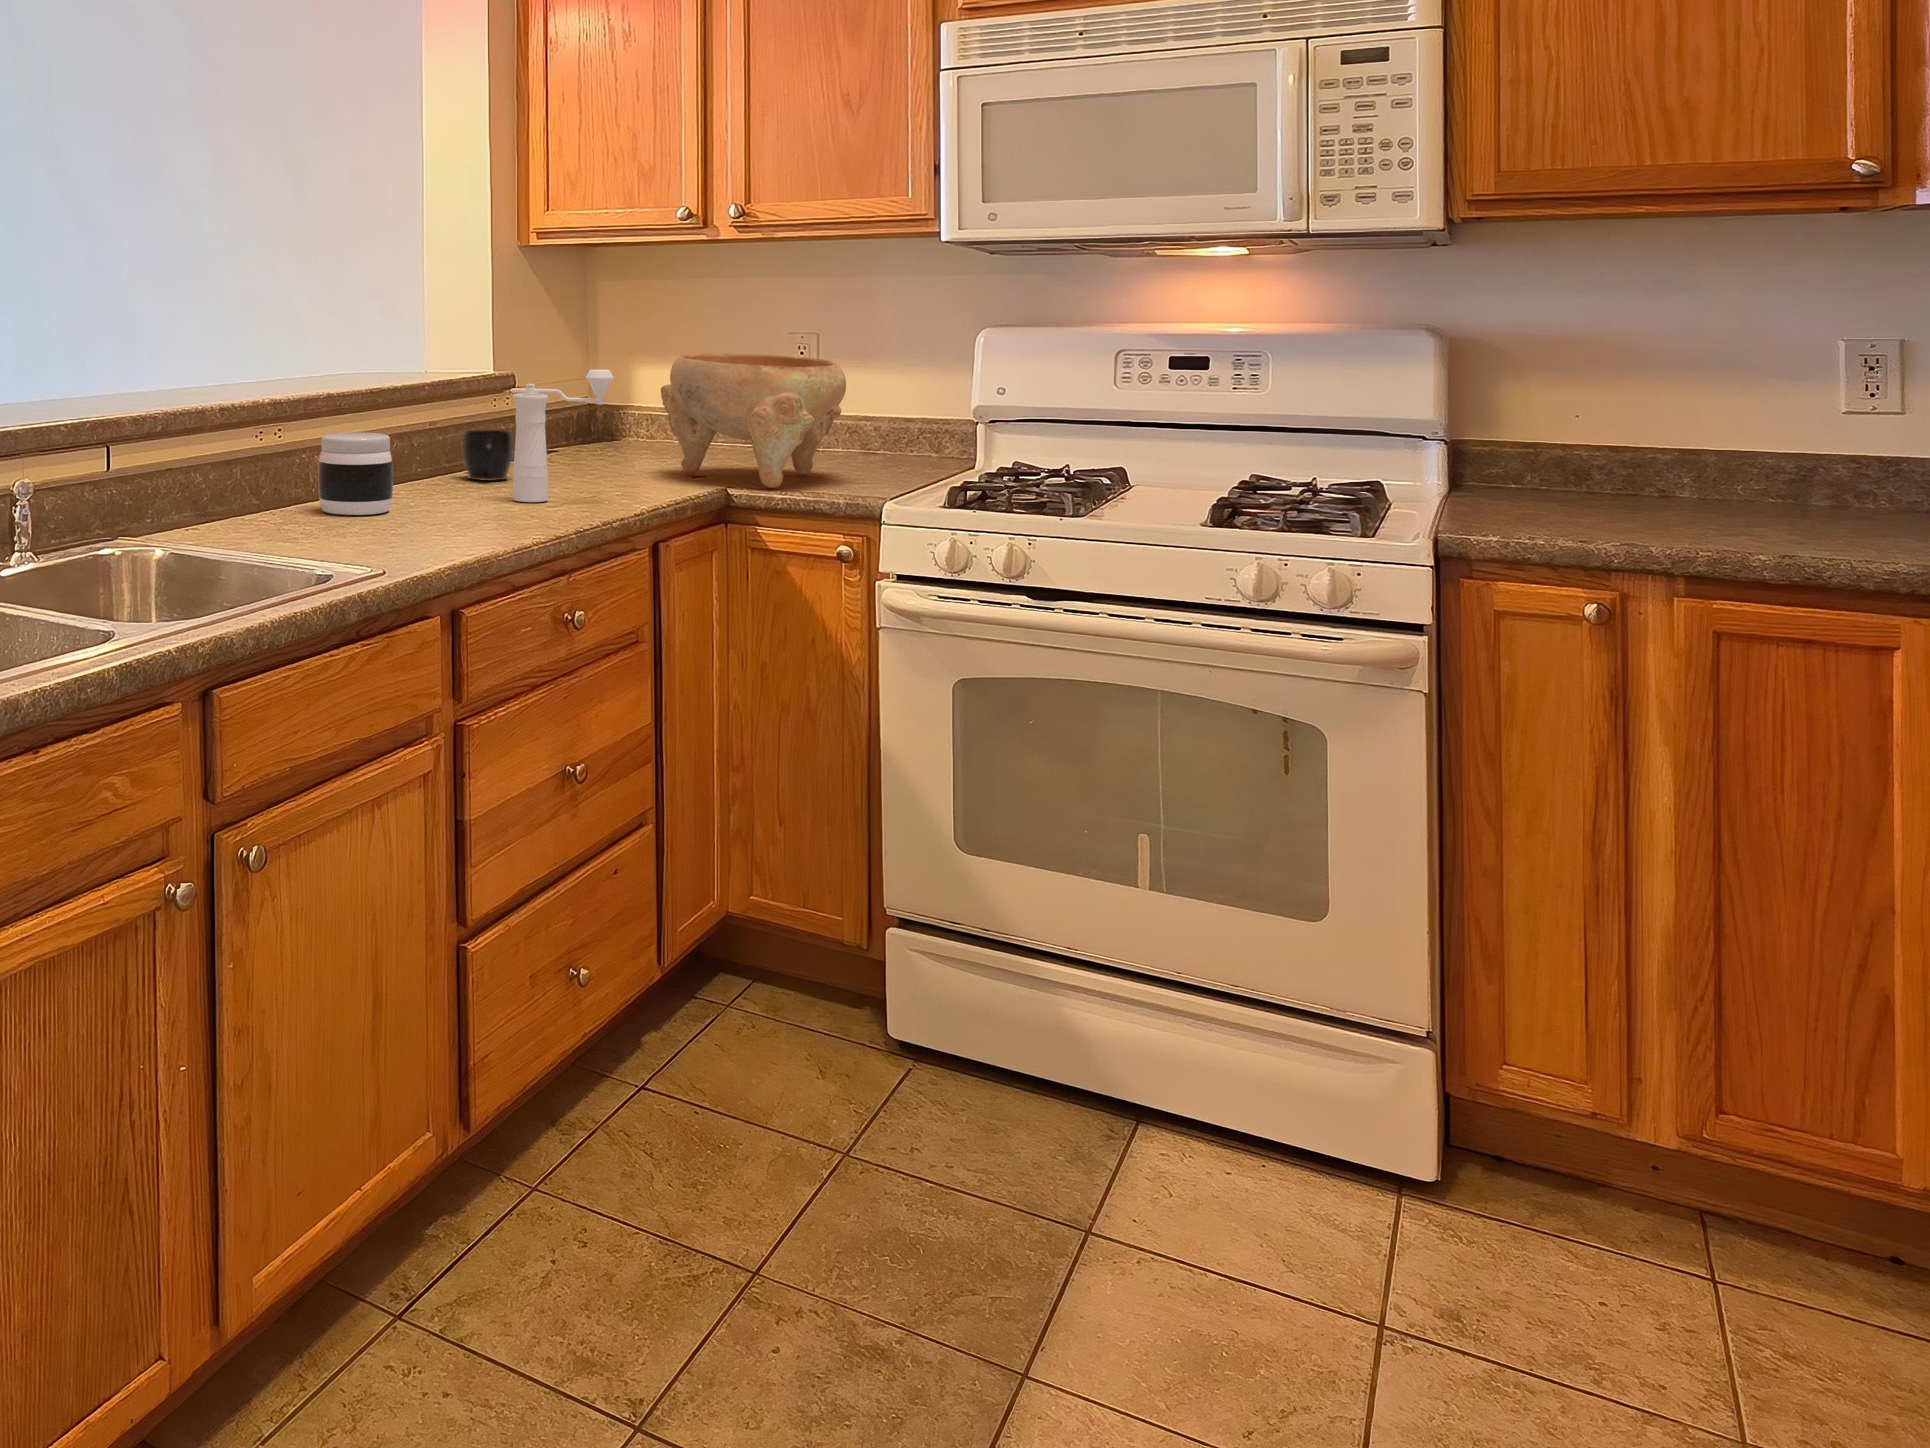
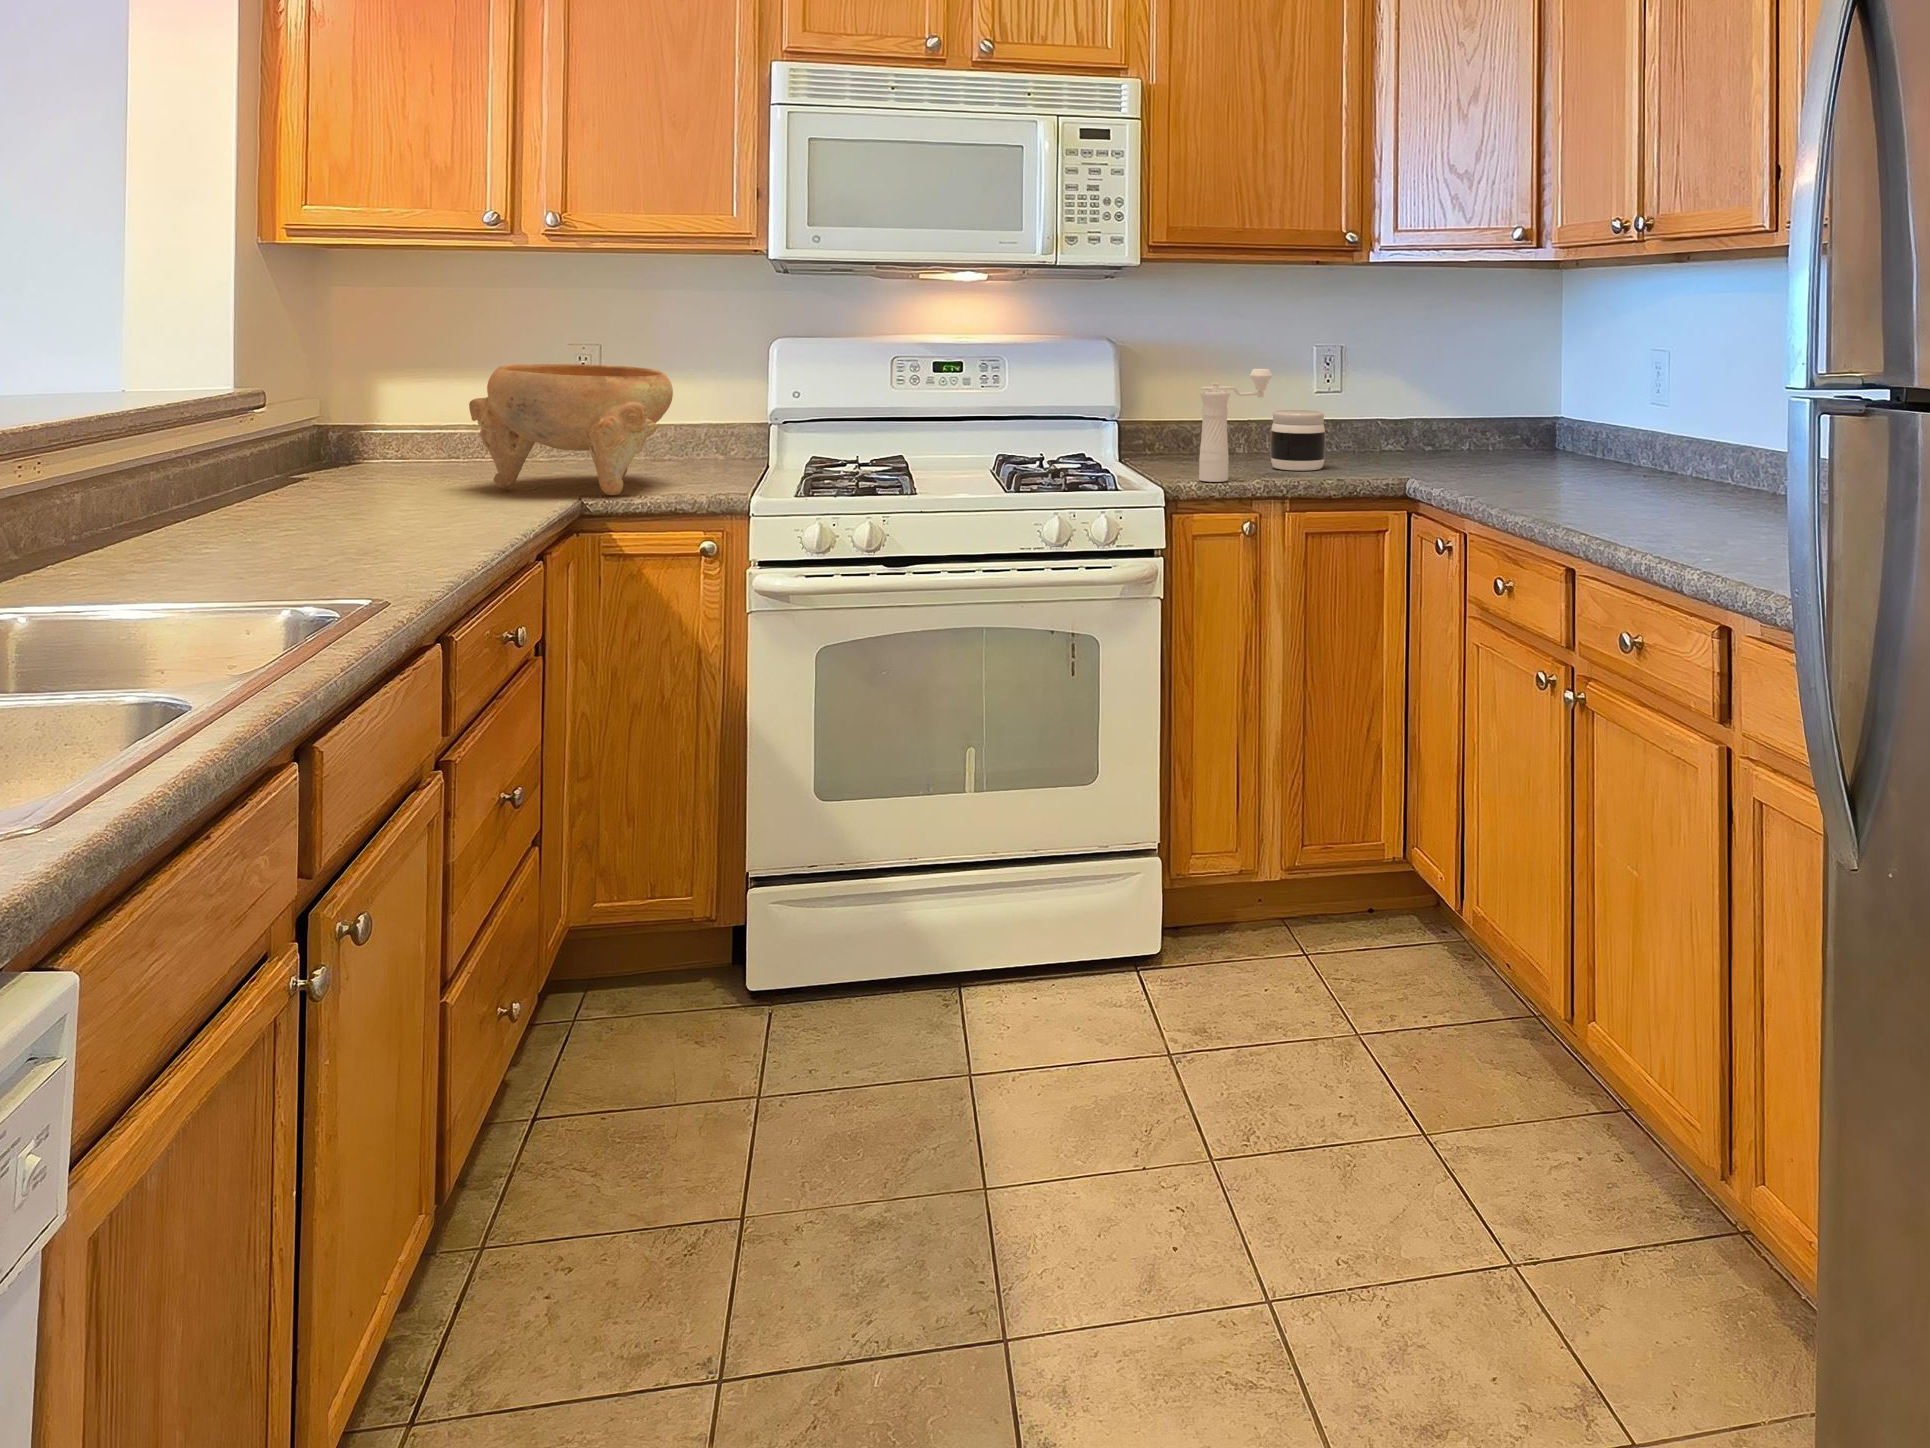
pepper mill: present [511,370,614,502] -> present [1199,369,1272,482]
mug: present [463,430,513,481] -> none [240,460,309,520]
jar: present [318,432,393,515] -> present [1270,410,1326,471]

